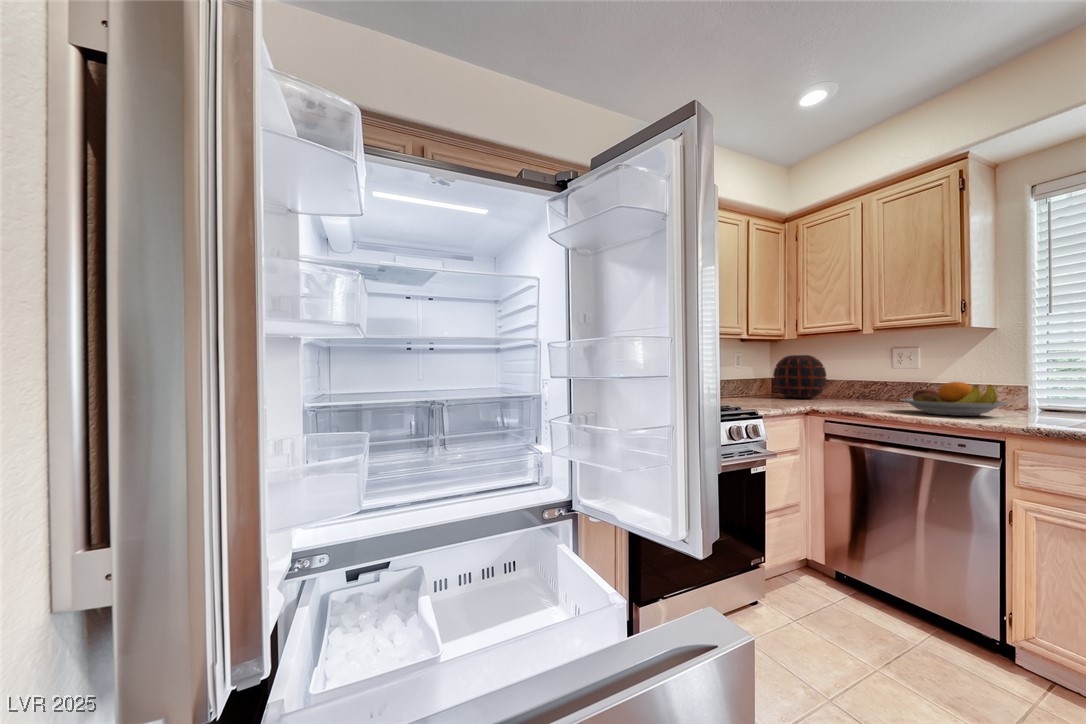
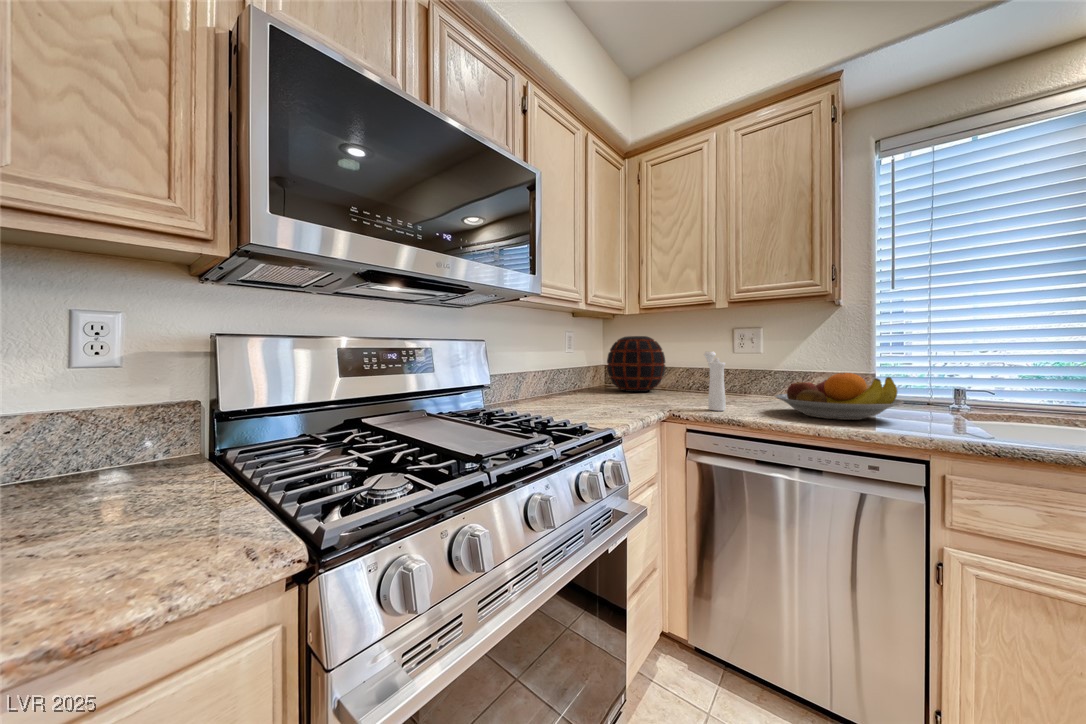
pepper mill: none [844,367,859,408] -> present [704,352,726,411]

